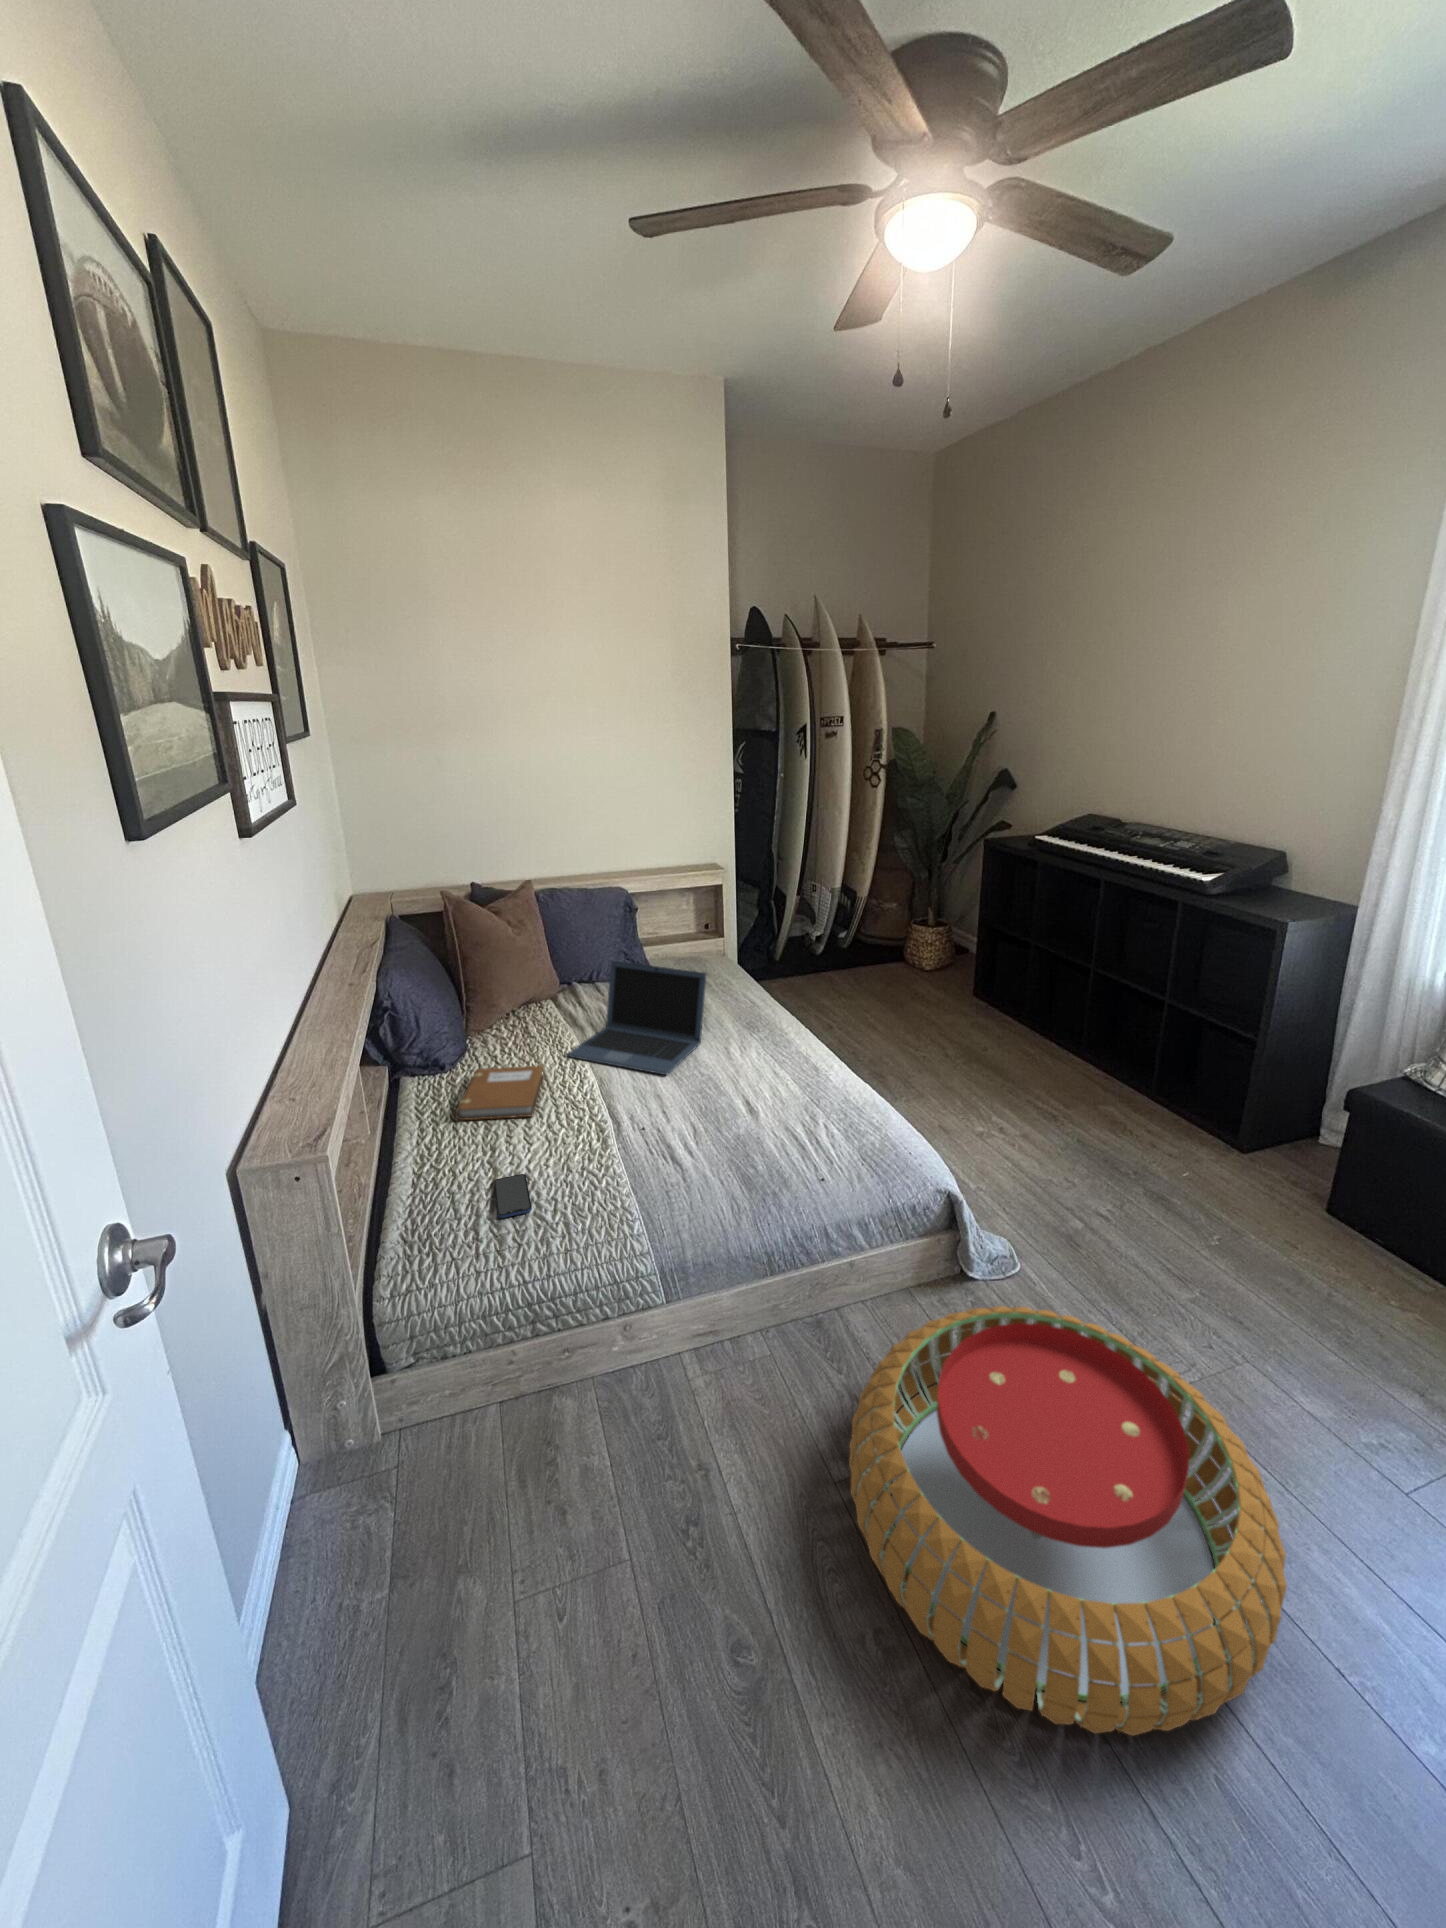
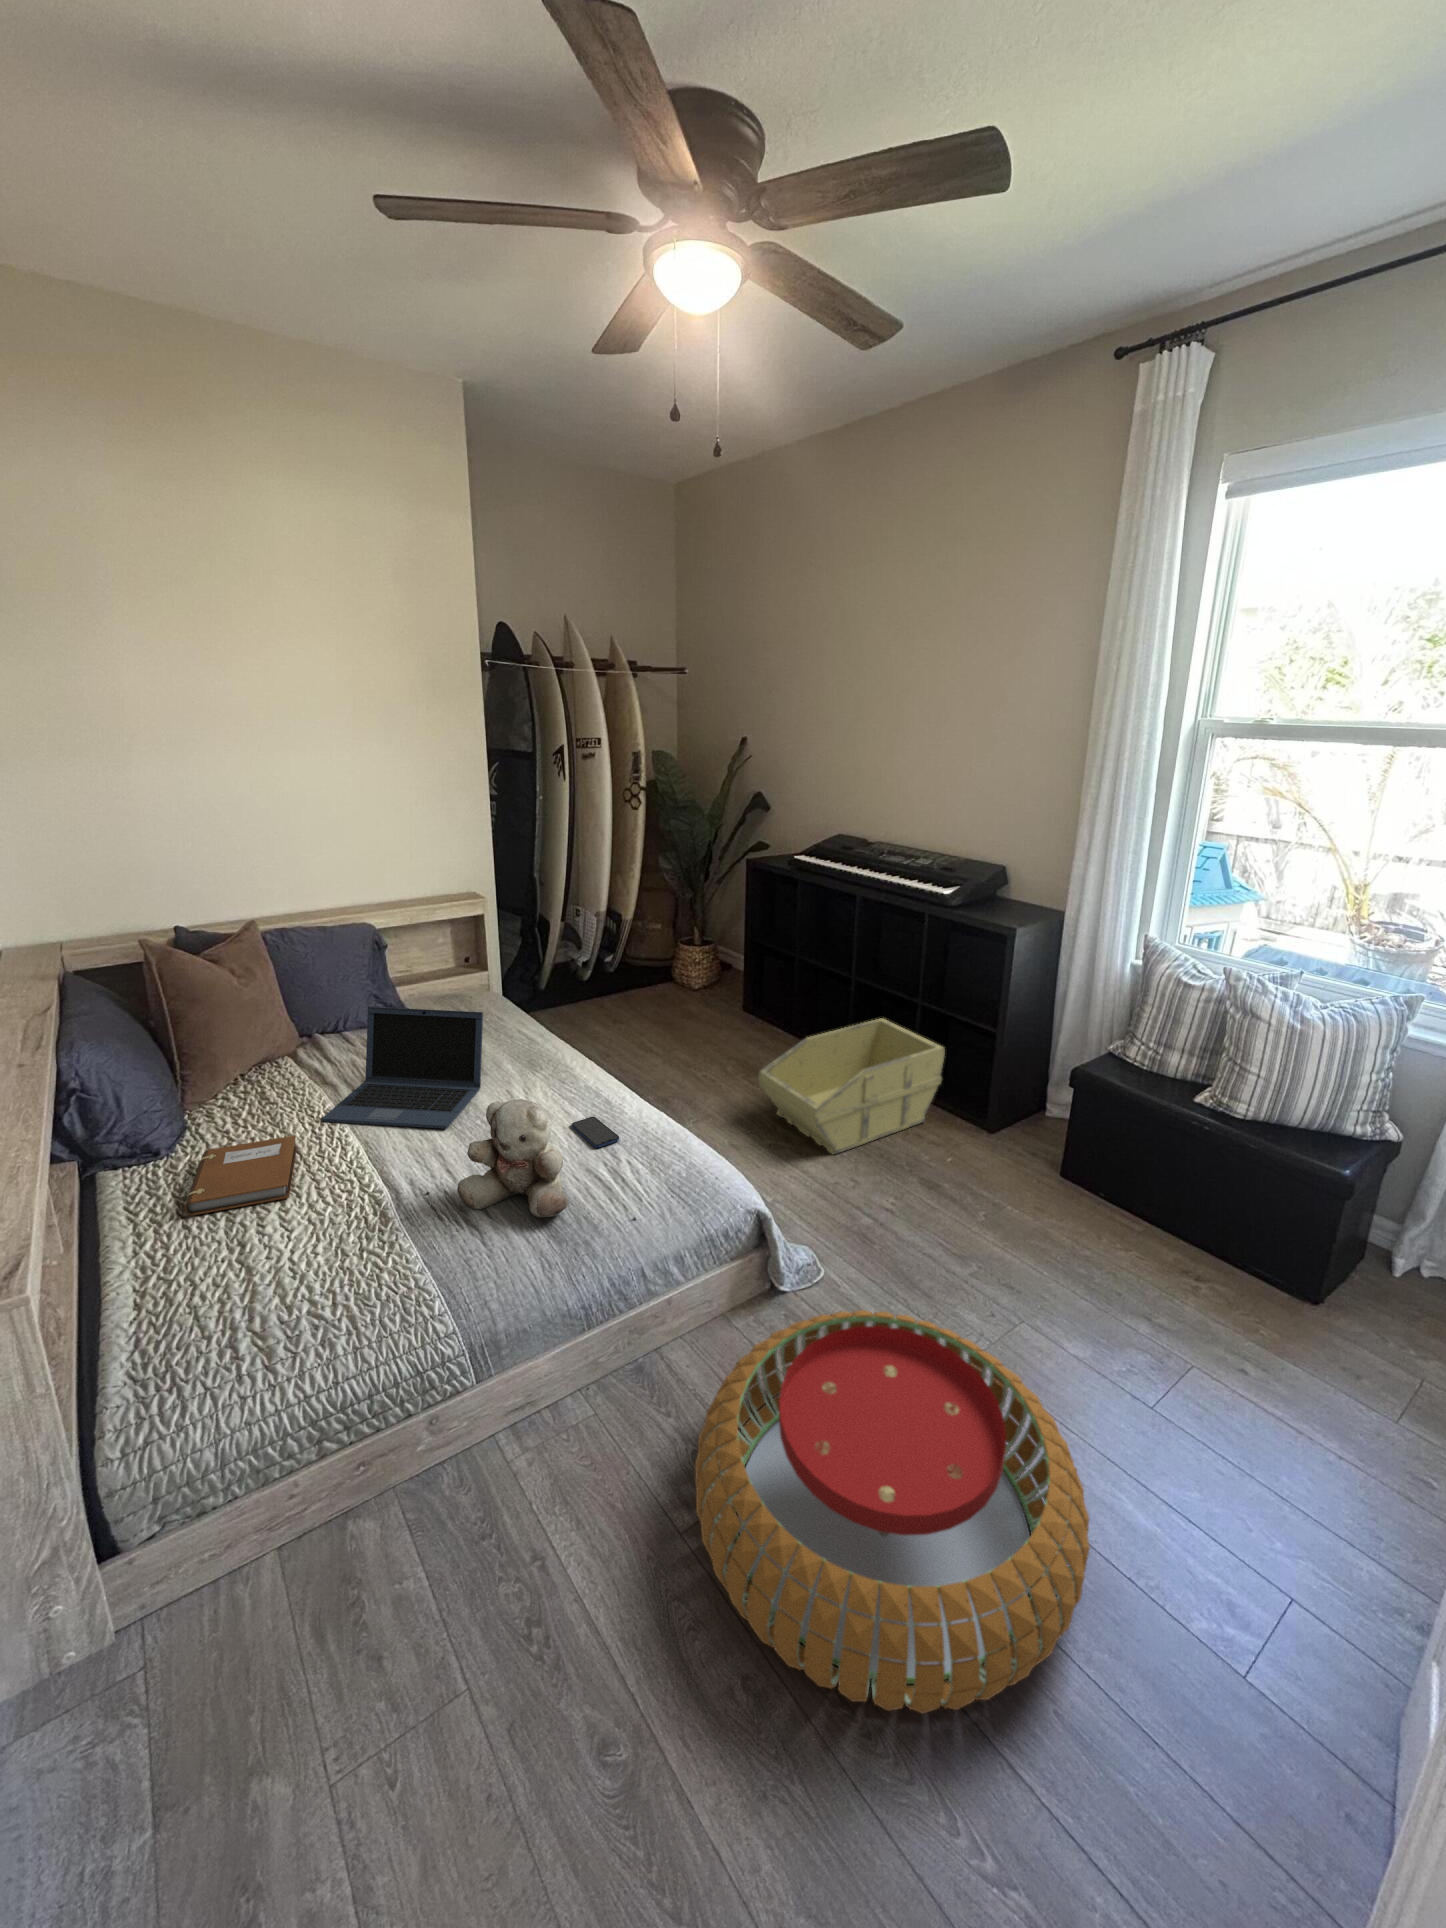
storage bin: none [975,1015,1194,1152] -> present [758,1018,945,1154]
teddy bear: none [666,1053,762,1165] -> present [457,1099,569,1217]
smartphone: present [494,1174,532,1218] -> present [571,1117,619,1148]

